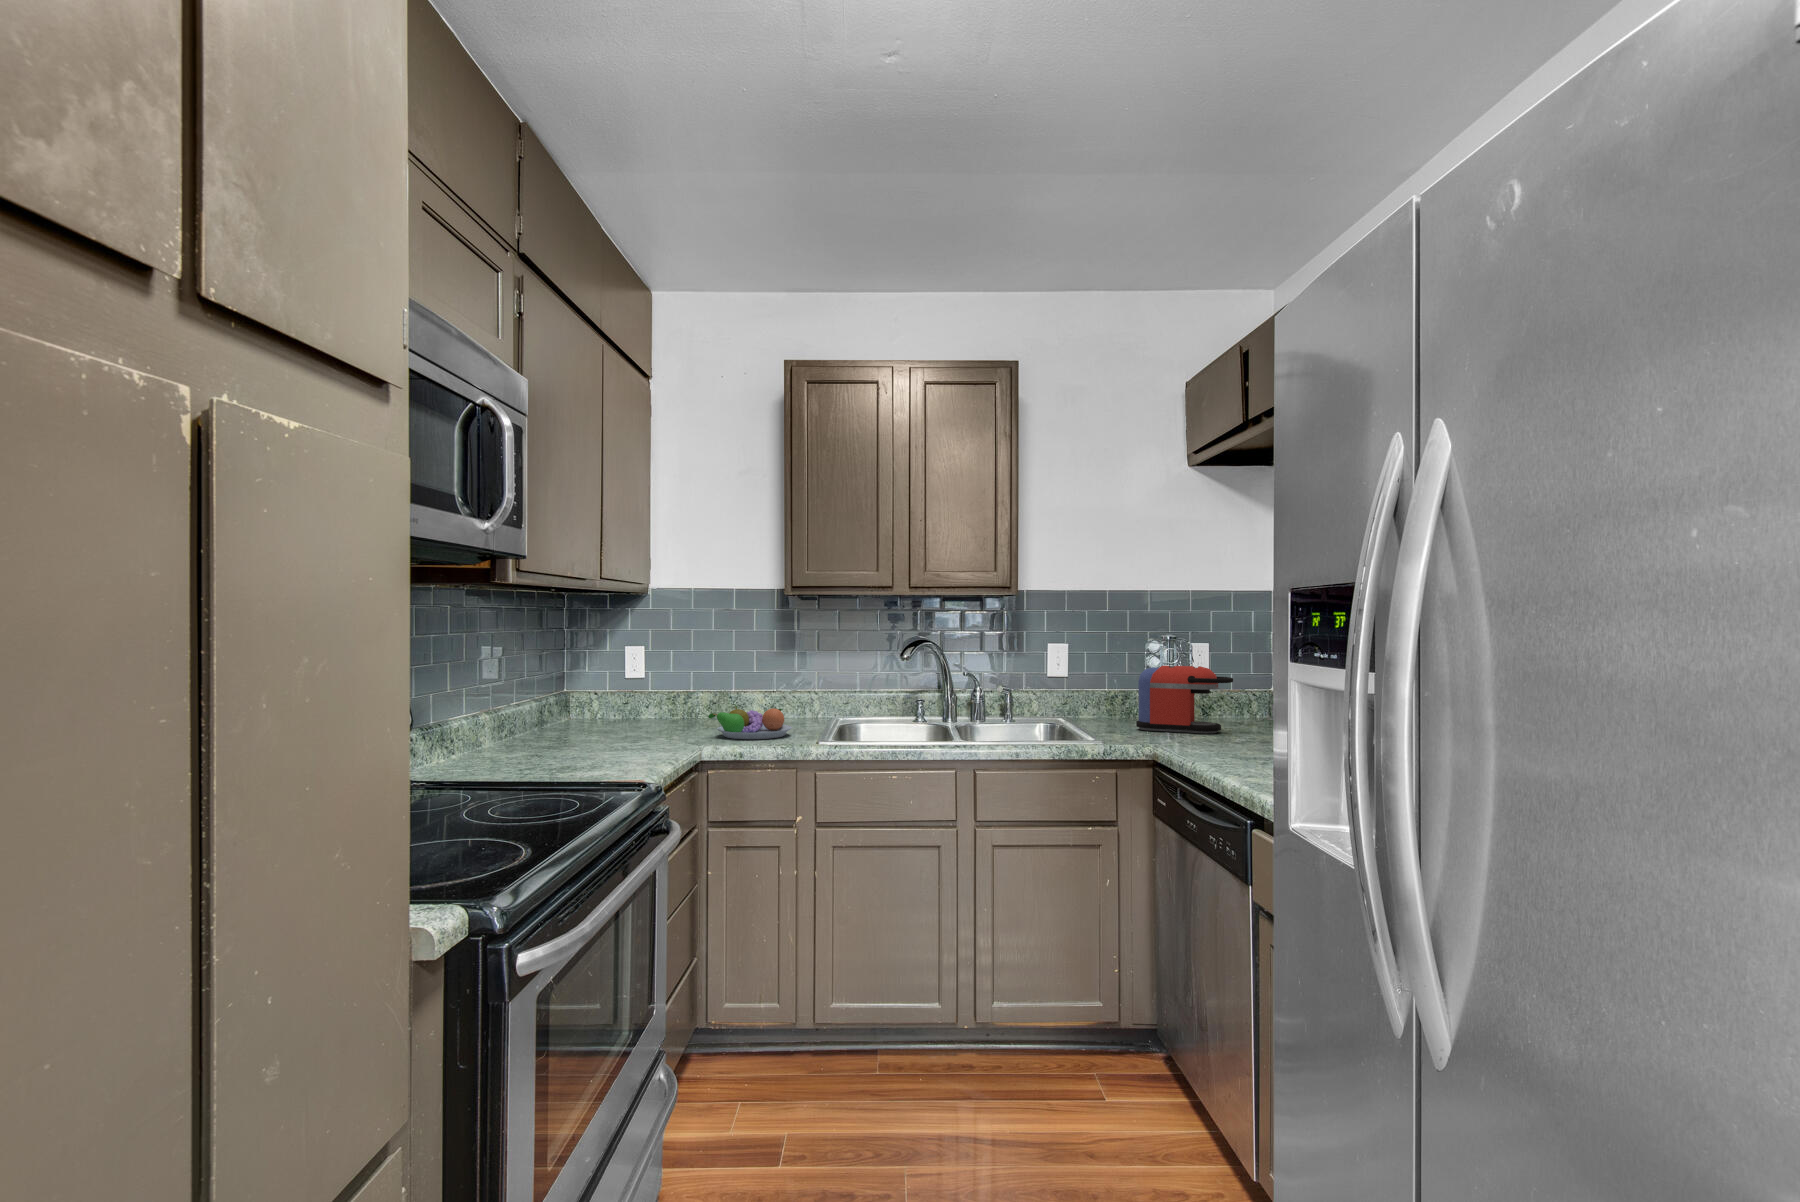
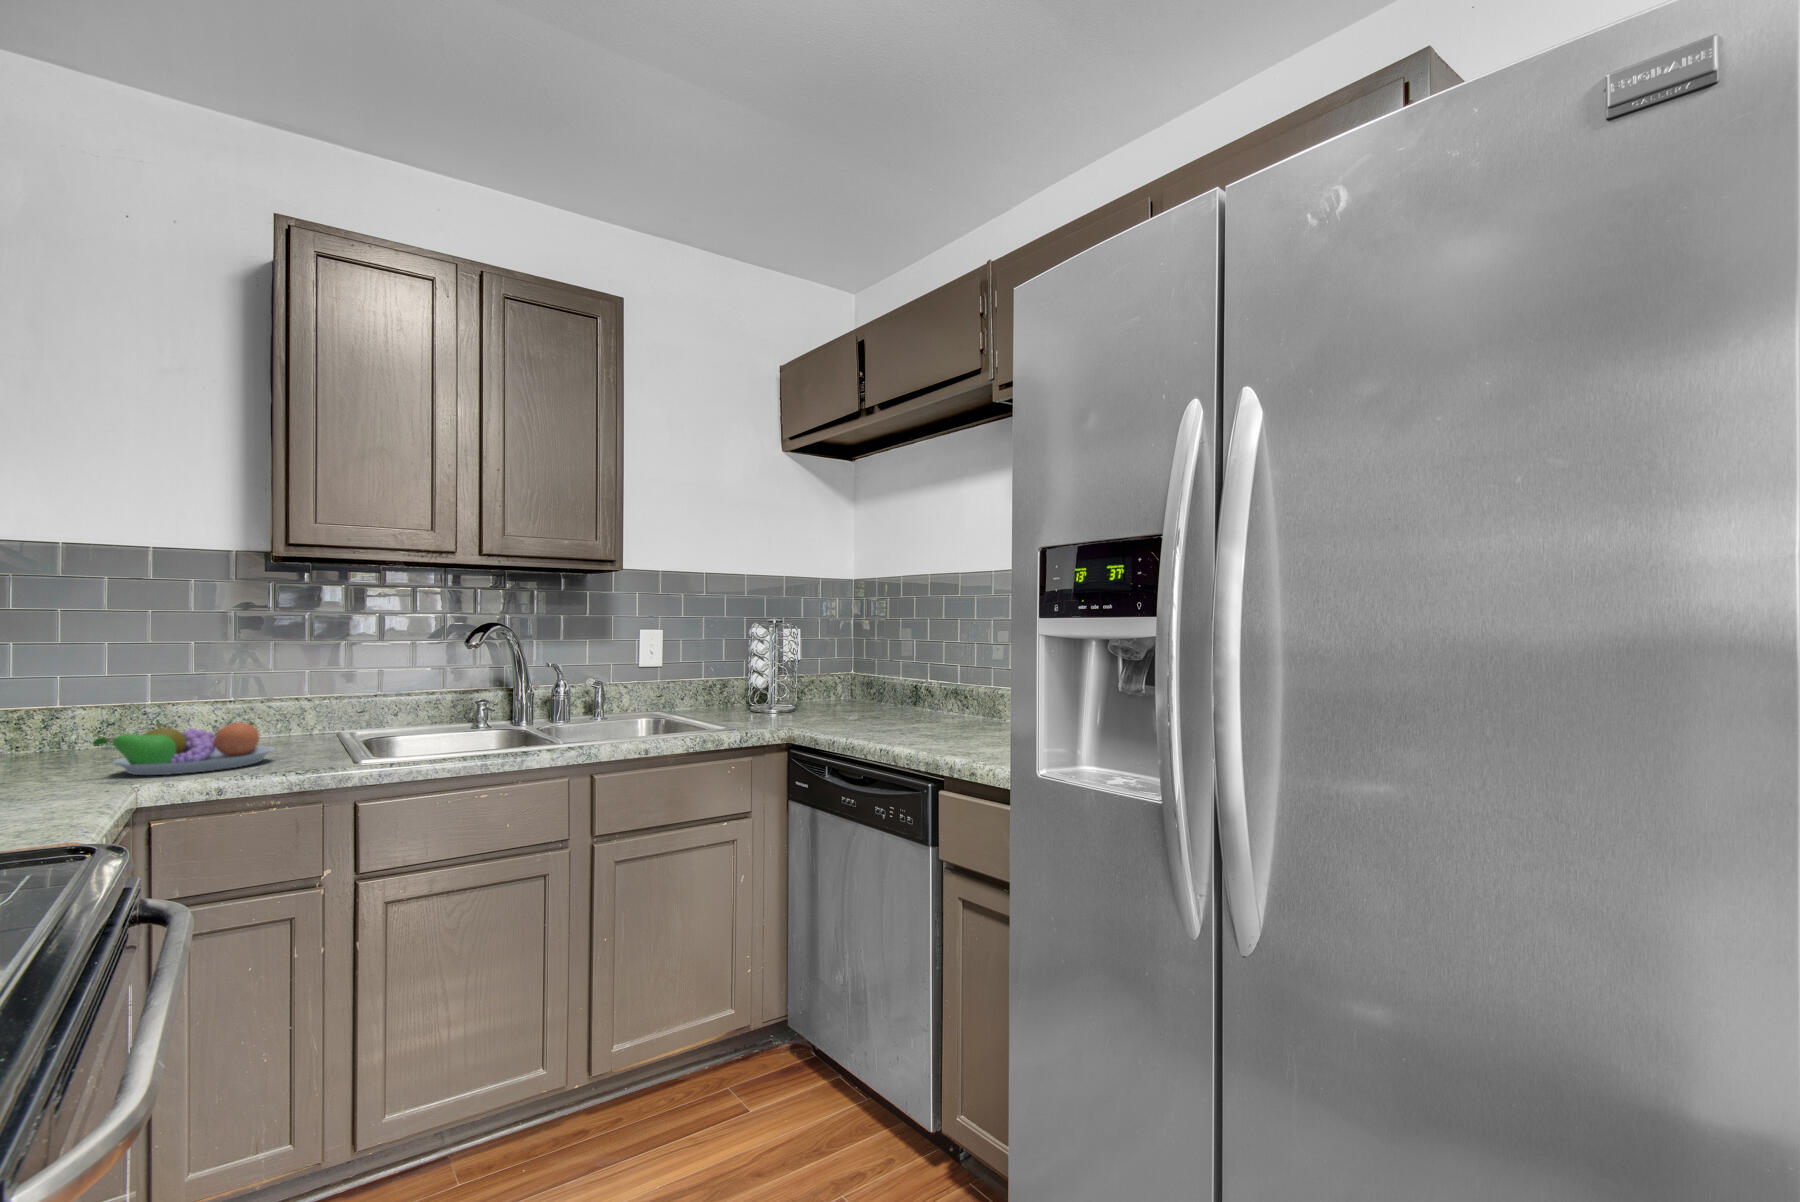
coffee maker: present [1136,666,1233,734] -> none [744,648,839,716]

